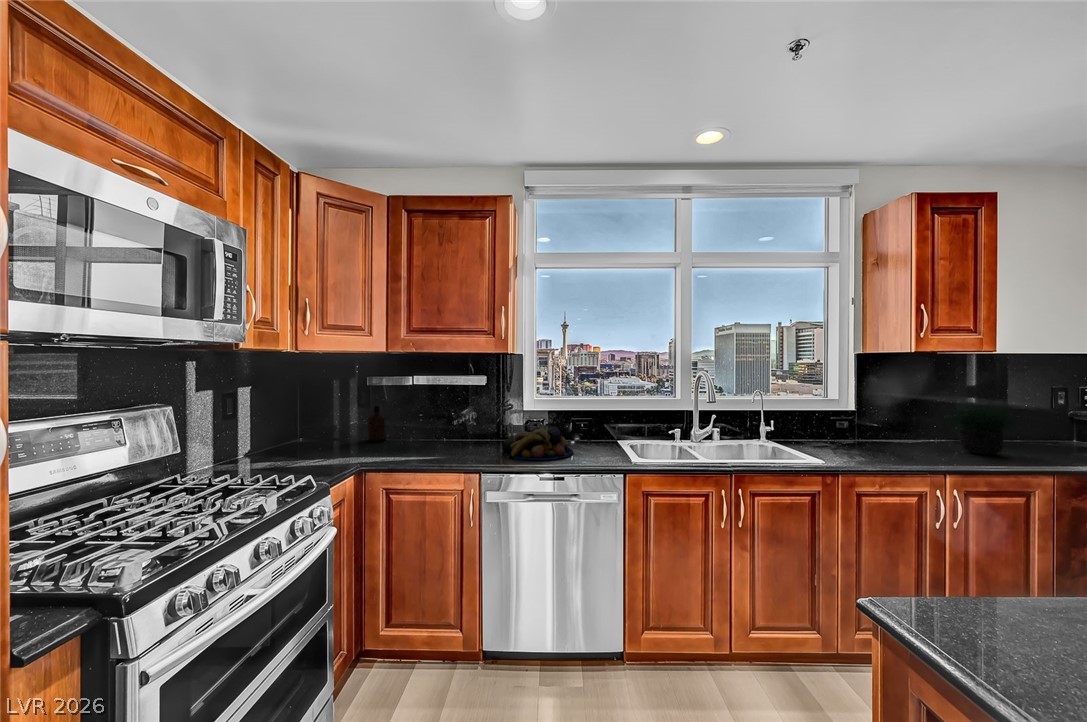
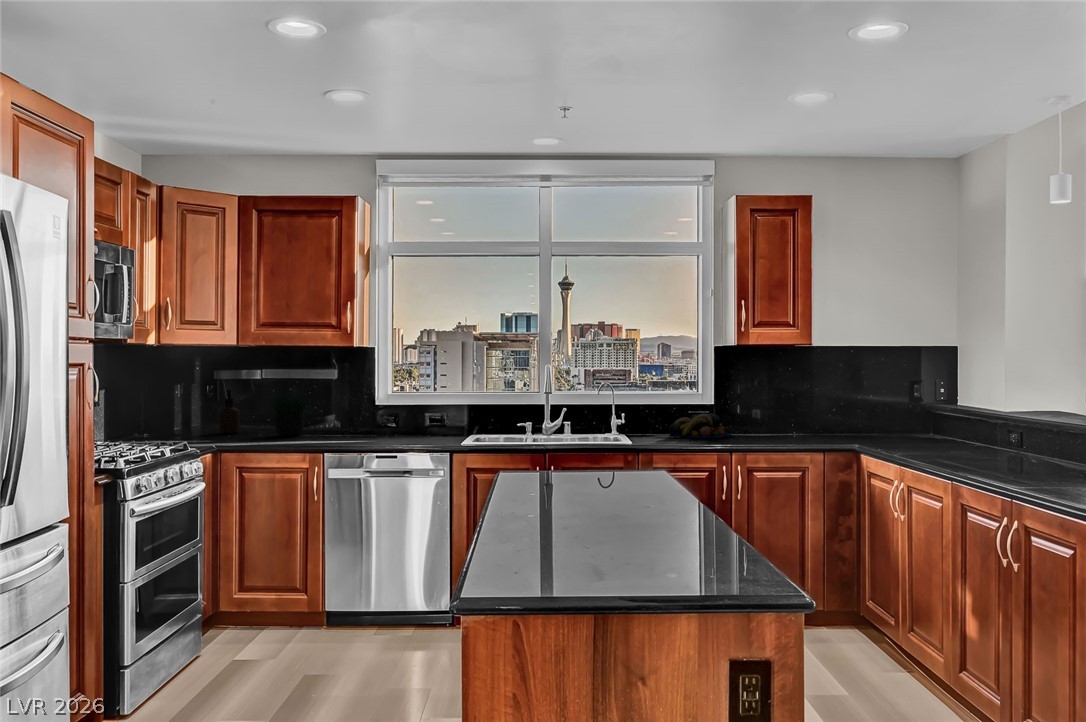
potted plant: present [950,402,1016,455] -> present [269,389,313,436]
fruit bowl: present [502,426,573,460] -> present [669,413,732,438]

